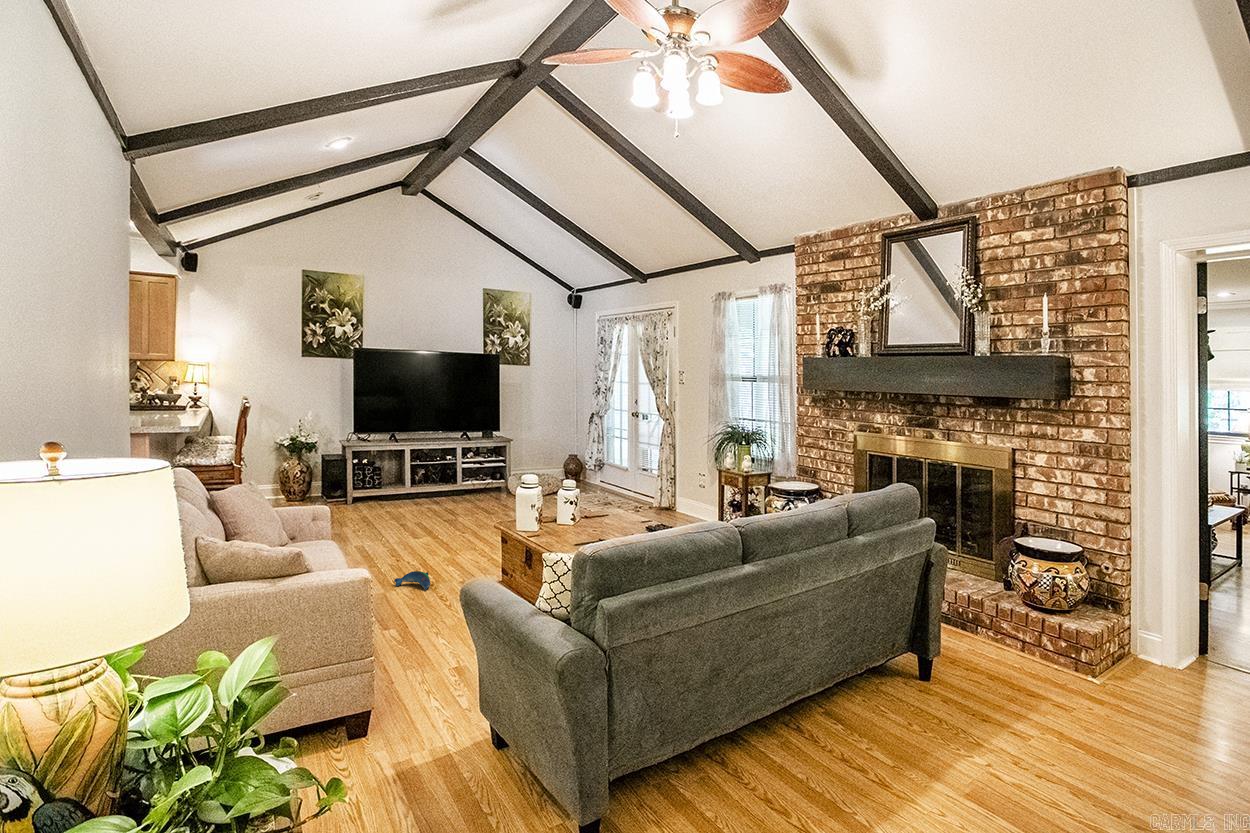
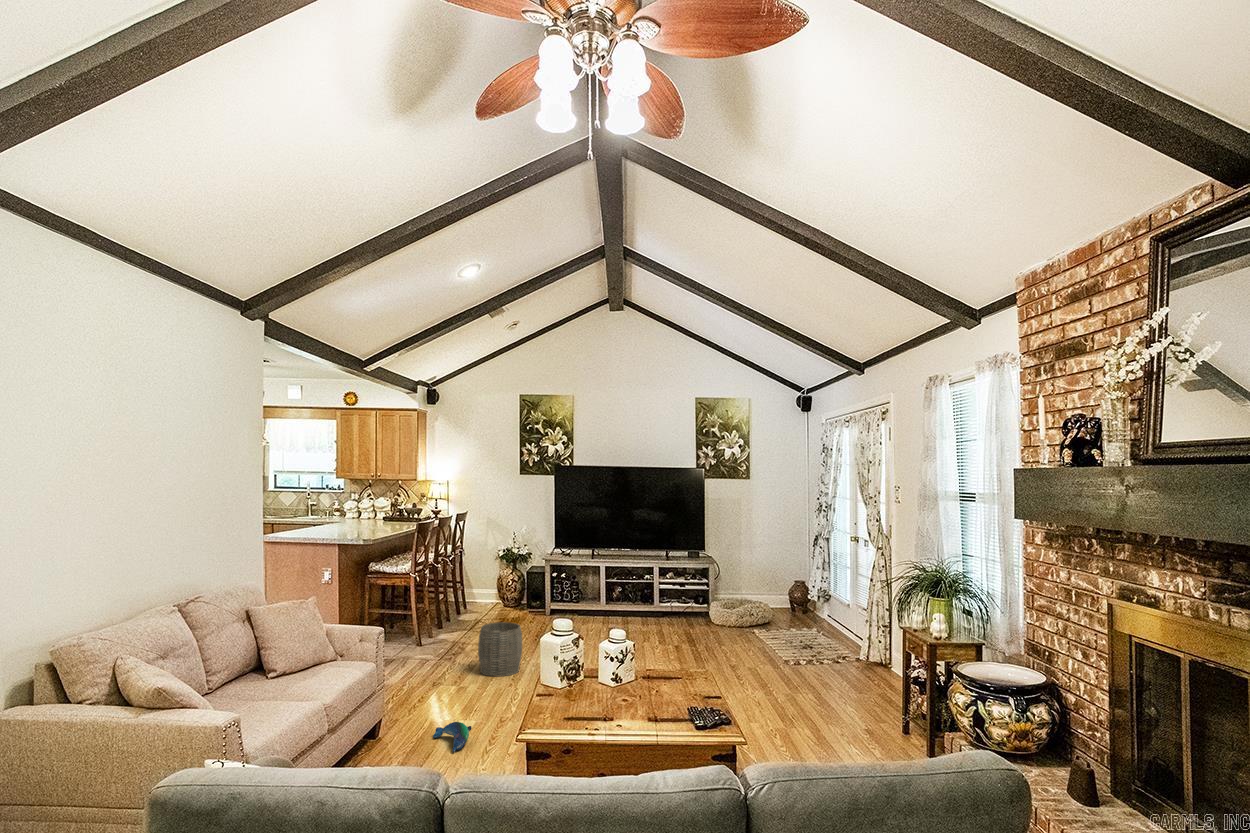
woven basket: none [359,503,399,549] -> present [478,622,522,677]

